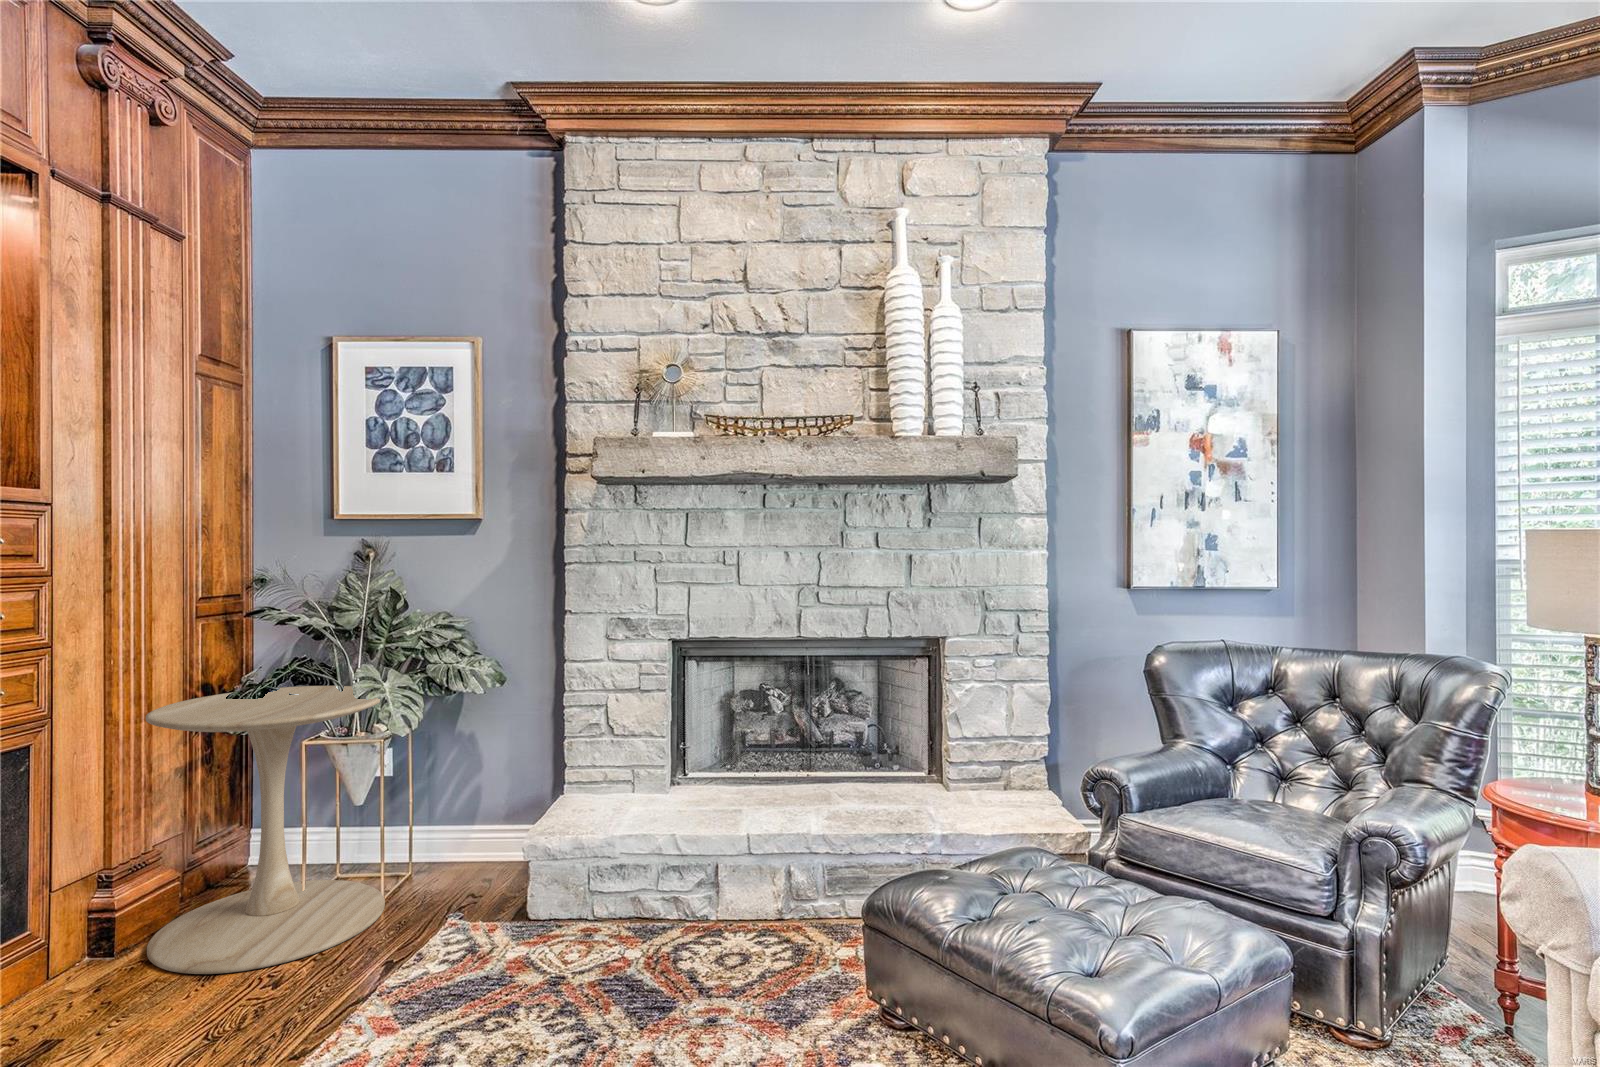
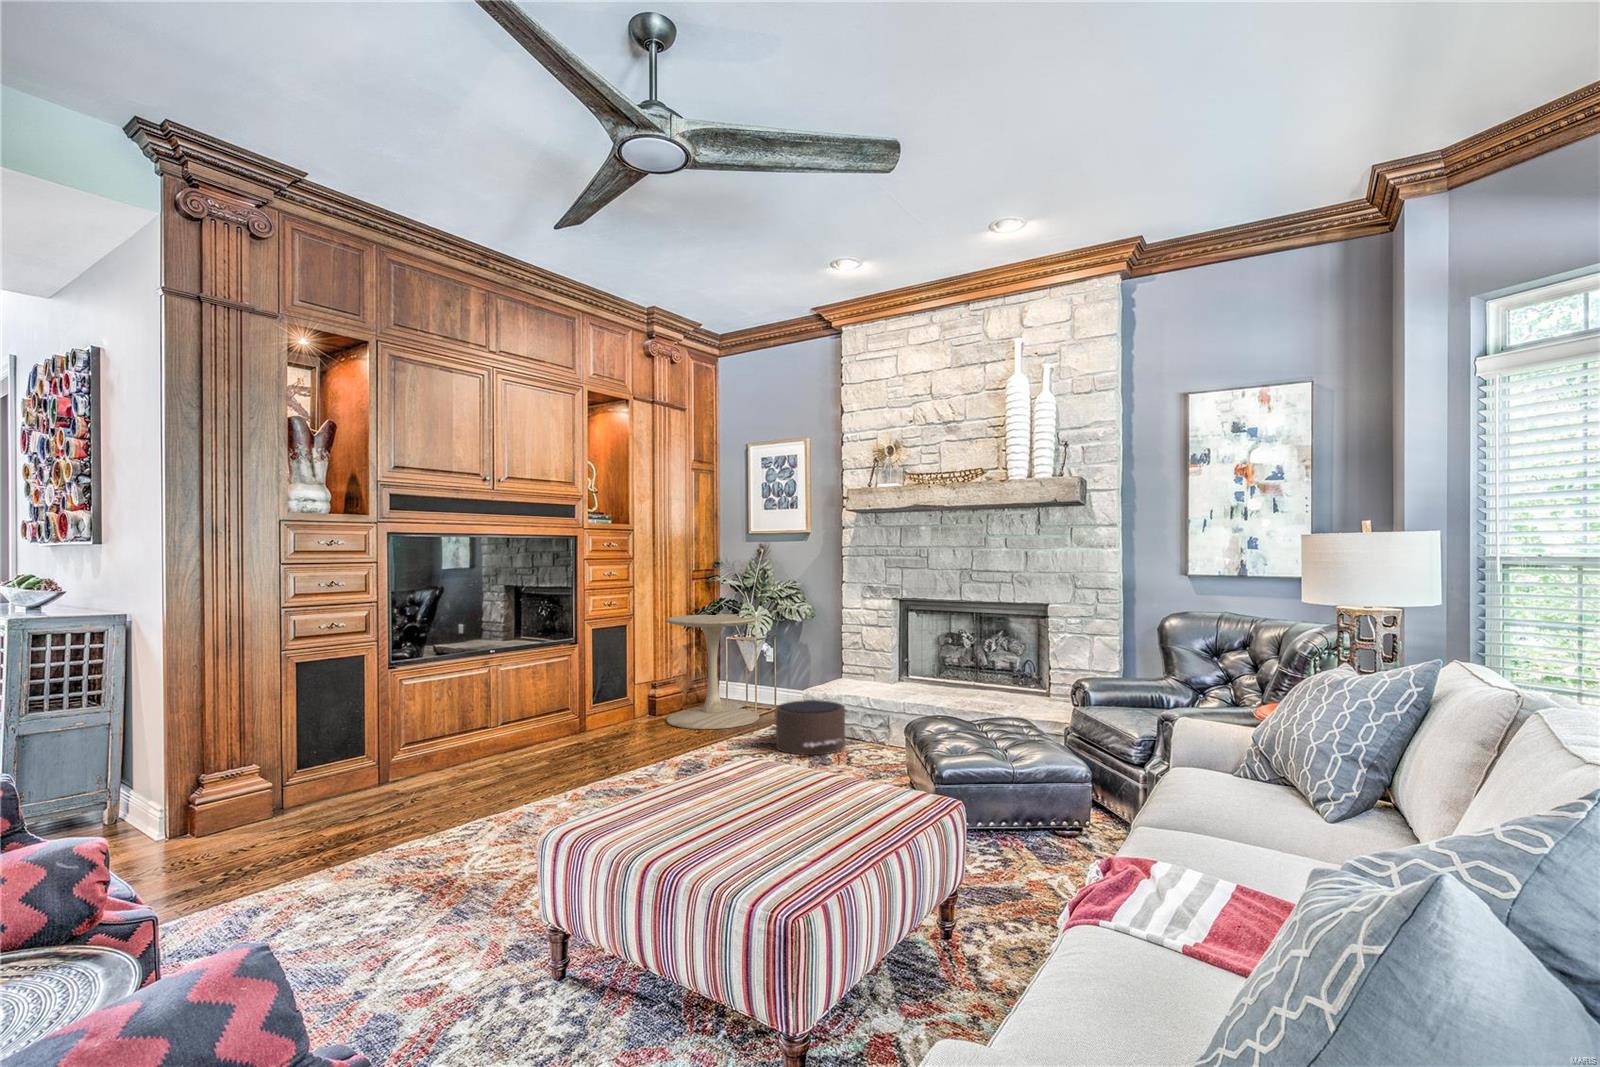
pouf: none [458,855,654,1001] -> present [769,700,845,755]

